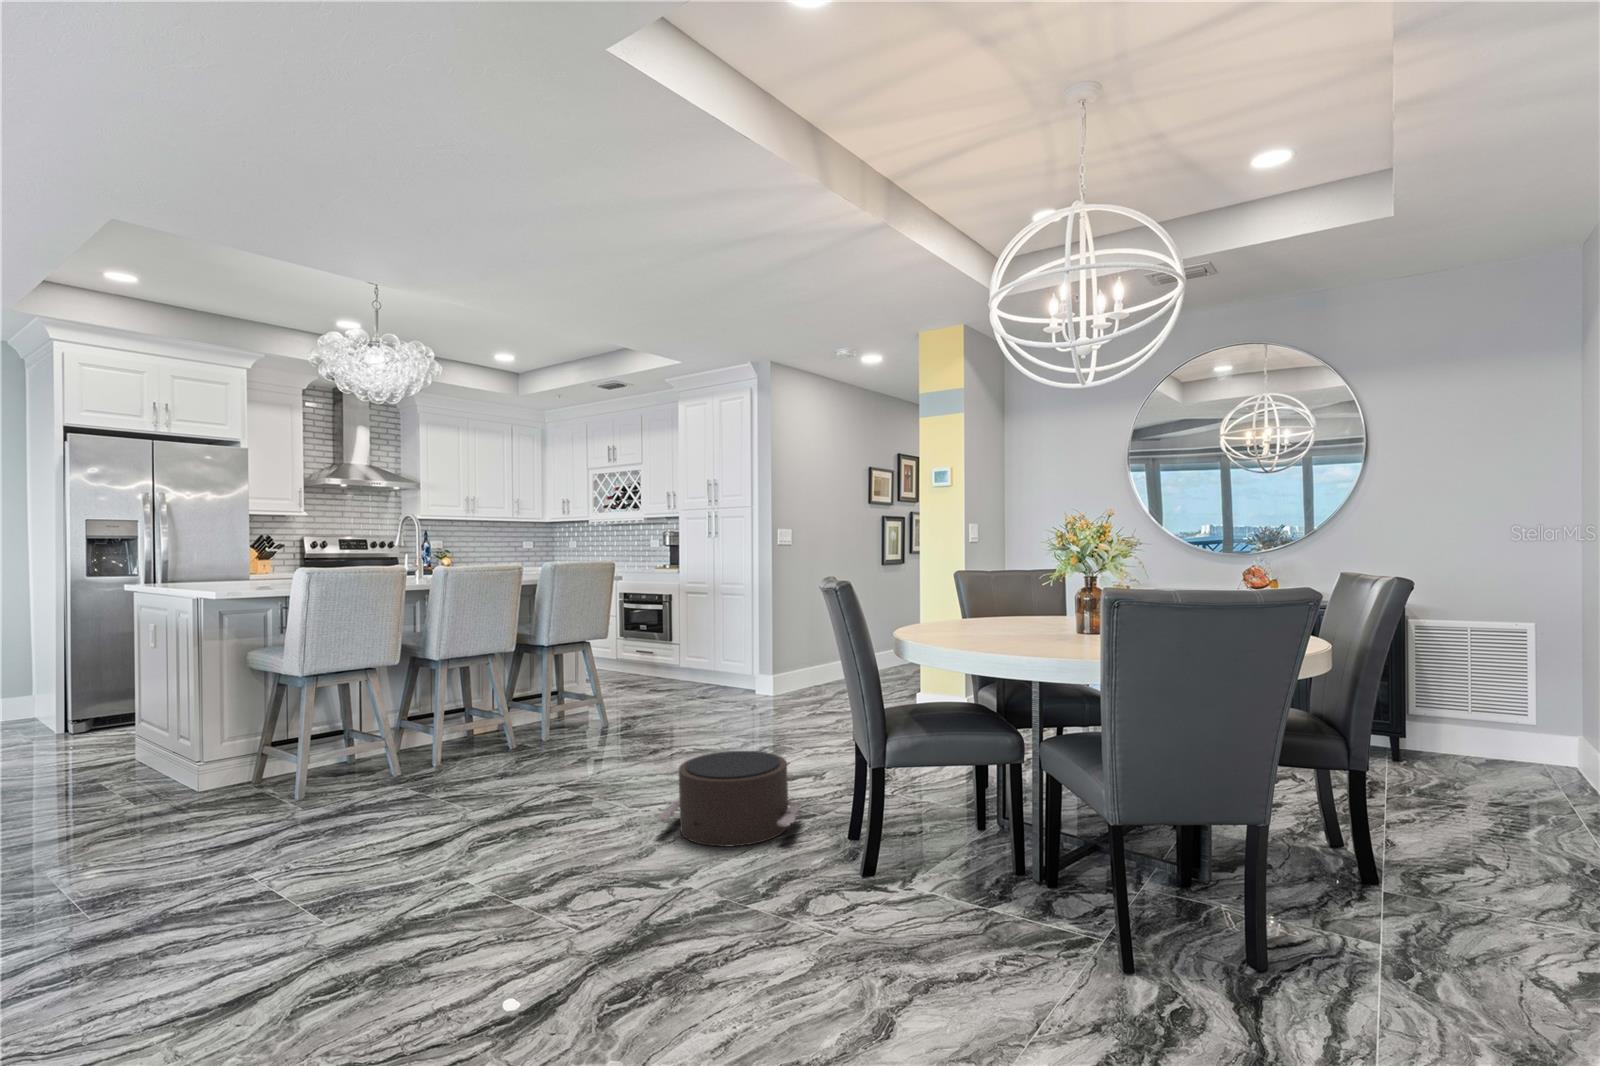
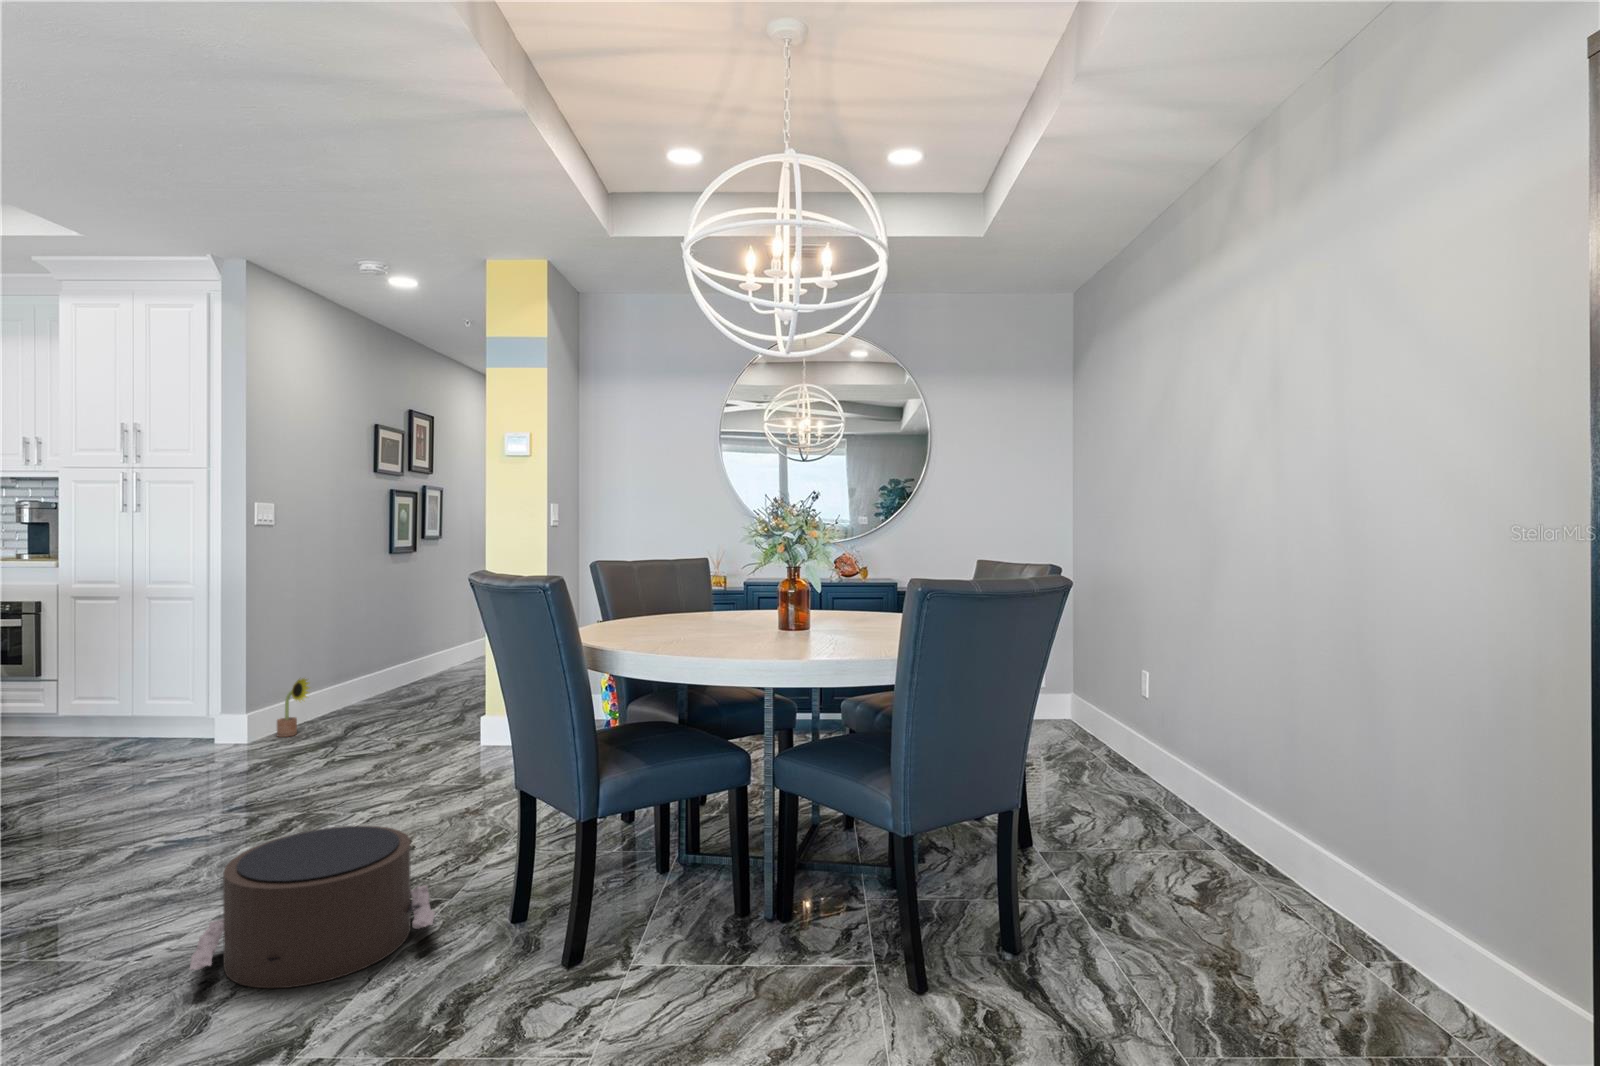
decorative plant: none [792,653,813,696] -> present [277,678,309,737]

